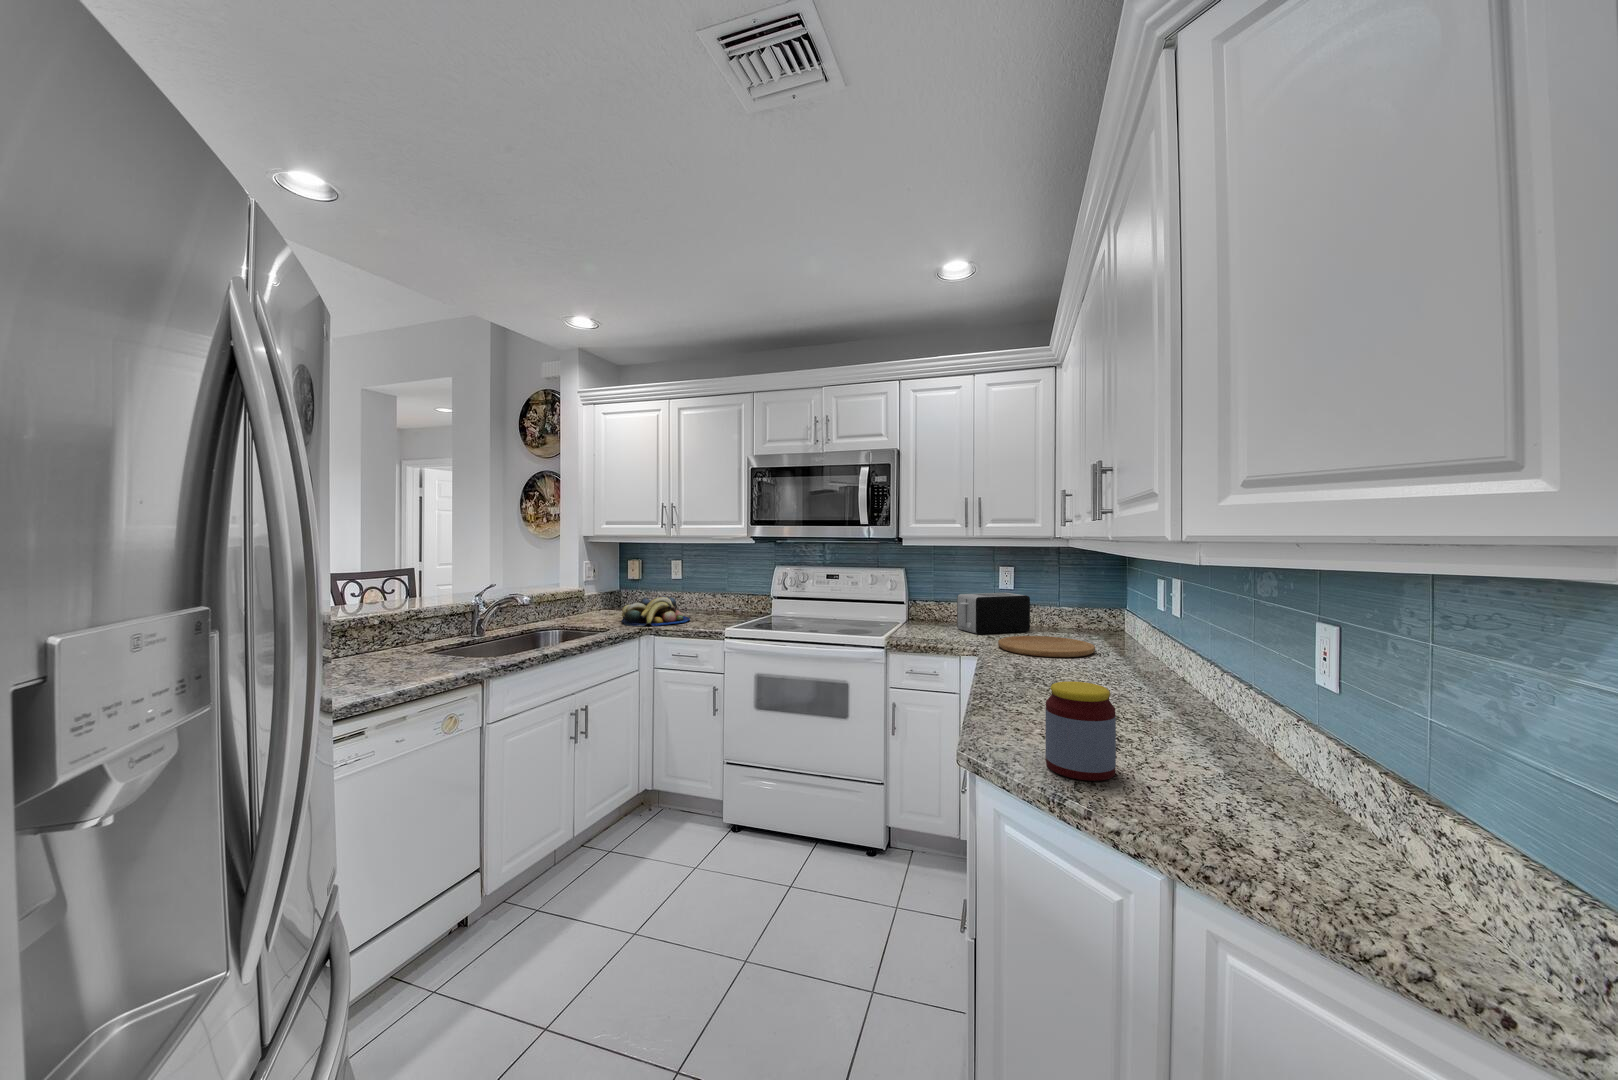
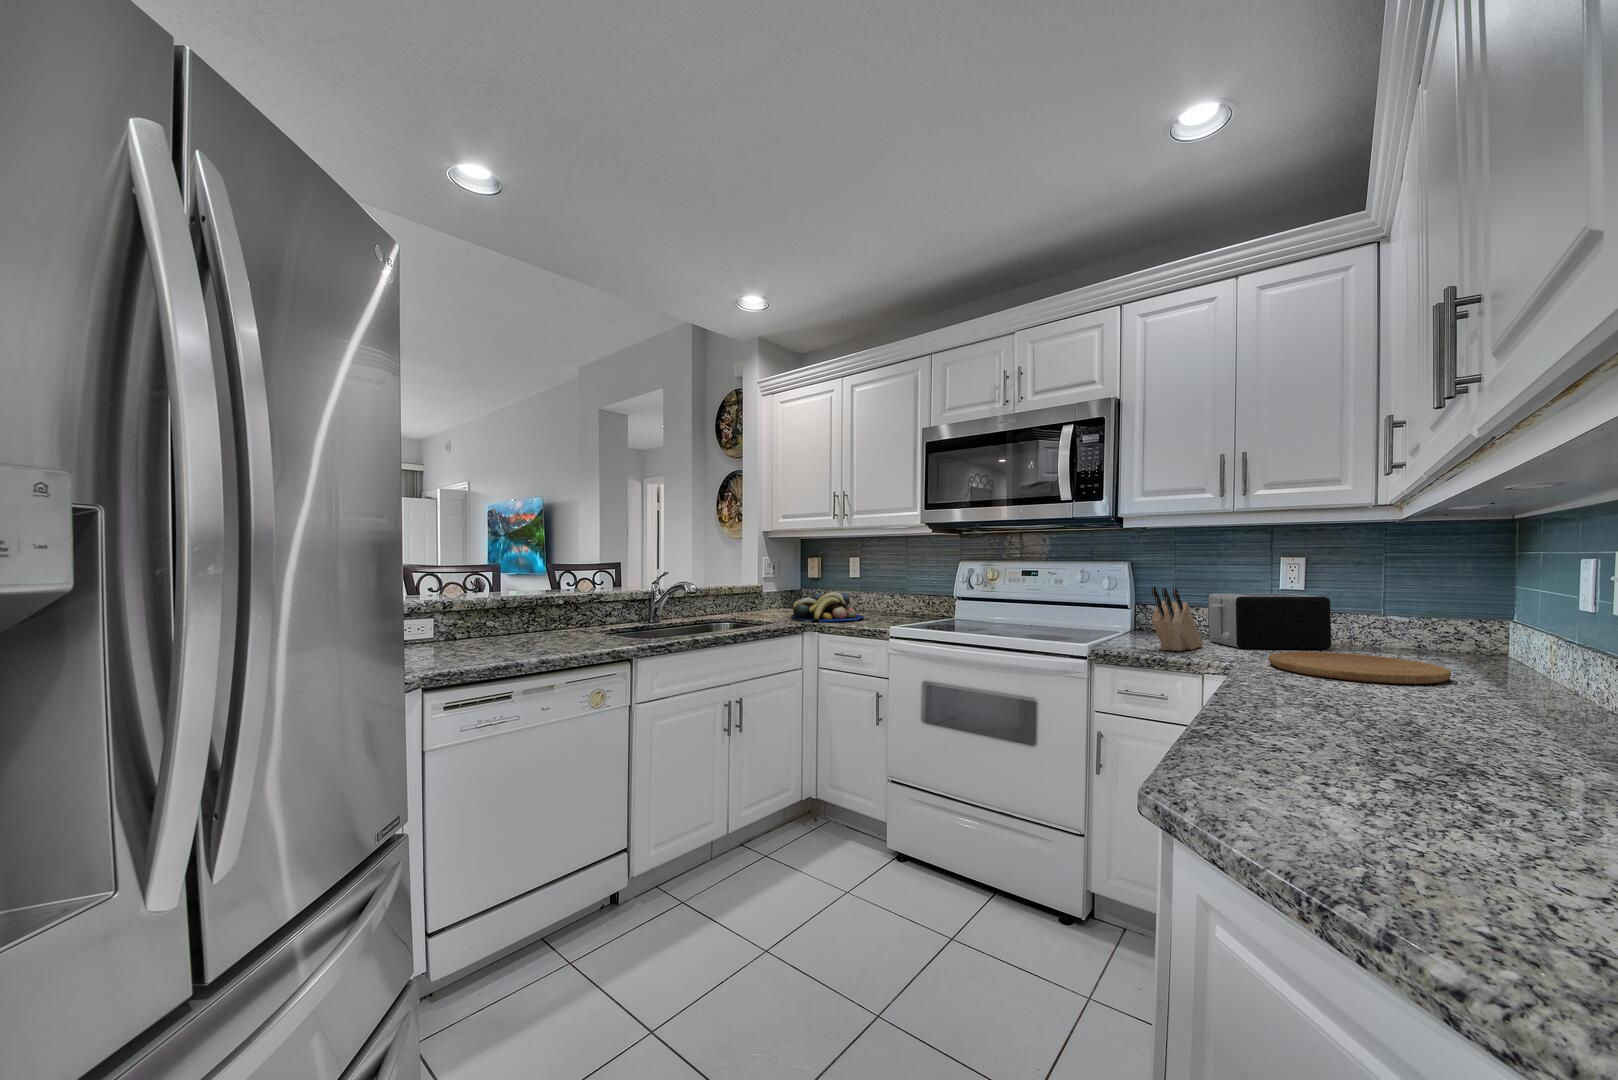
knife block: none [925,593,955,639] -> present [1152,586,1203,651]
jar: present [1045,681,1116,781] -> none [1304,689,1466,878]

